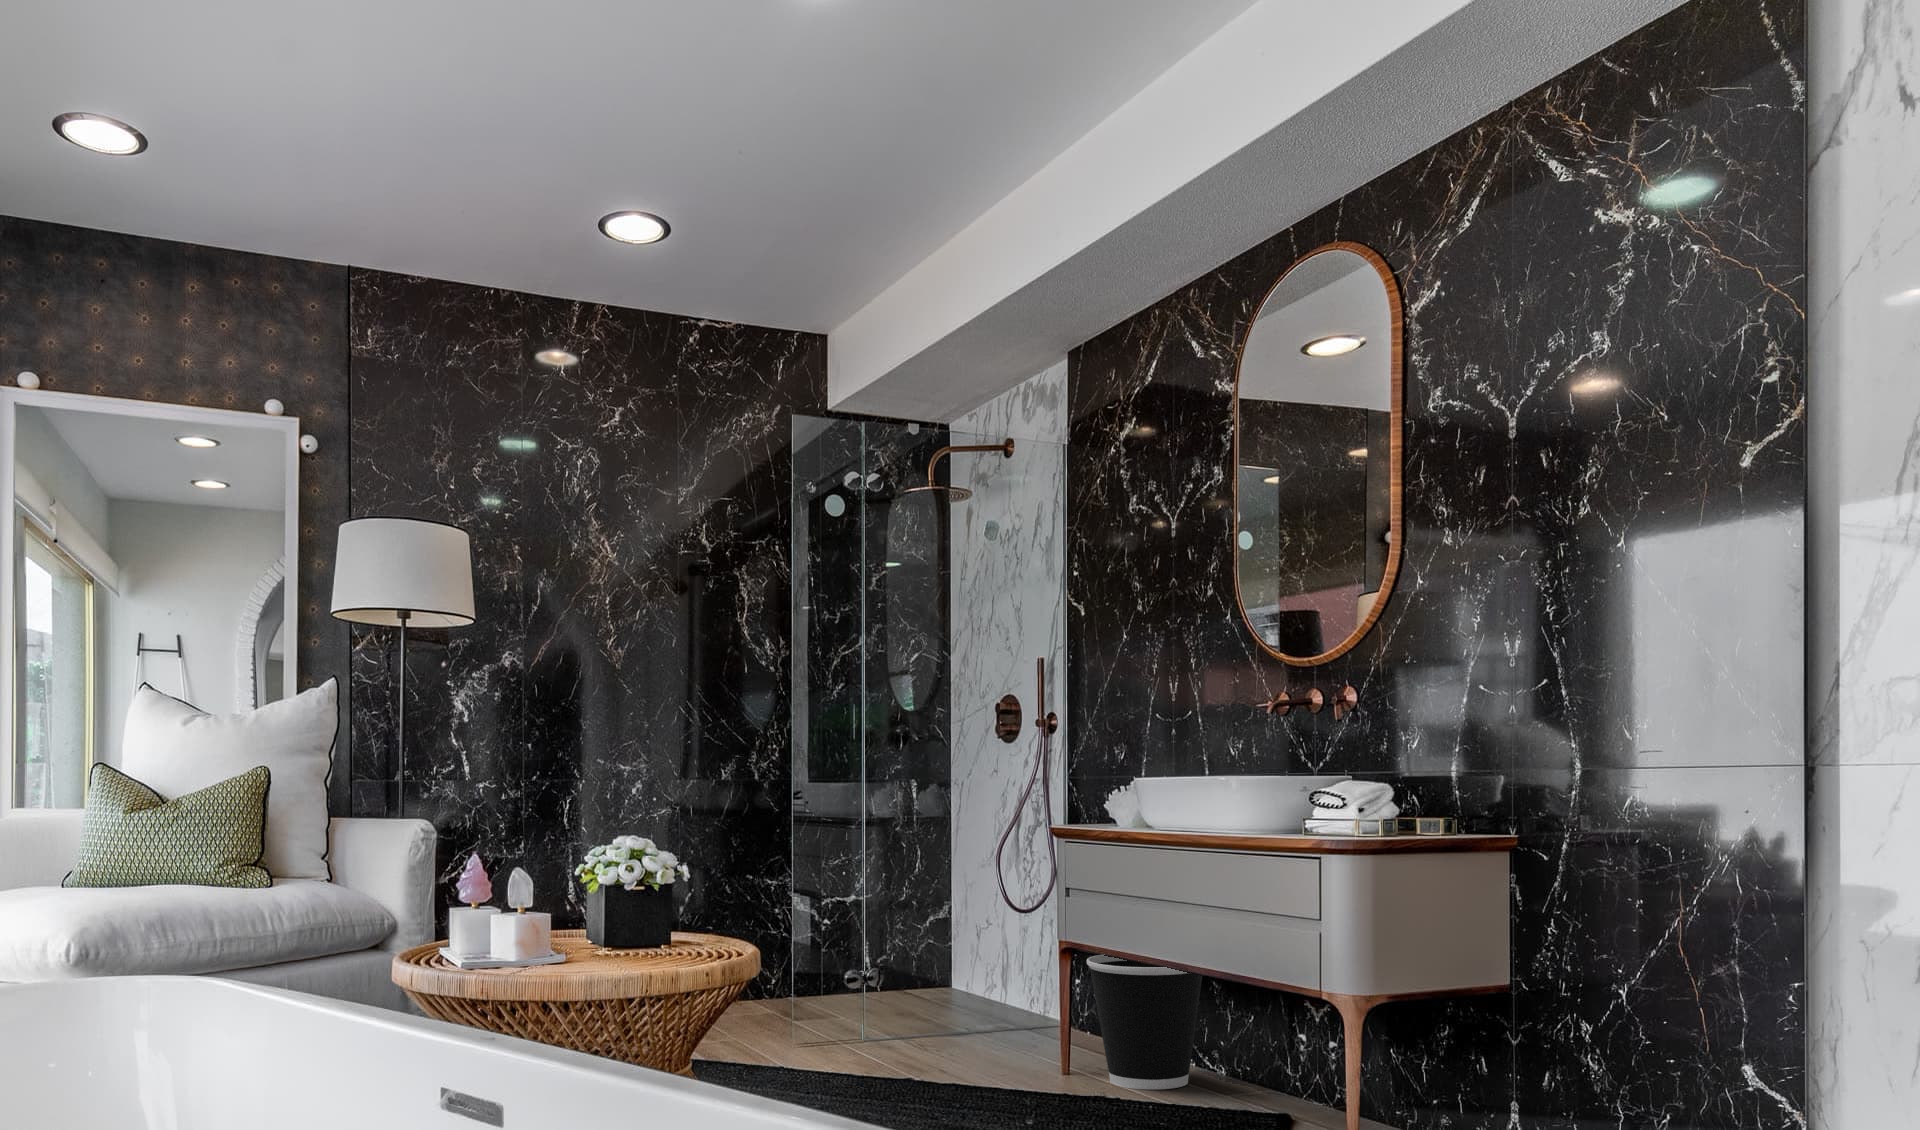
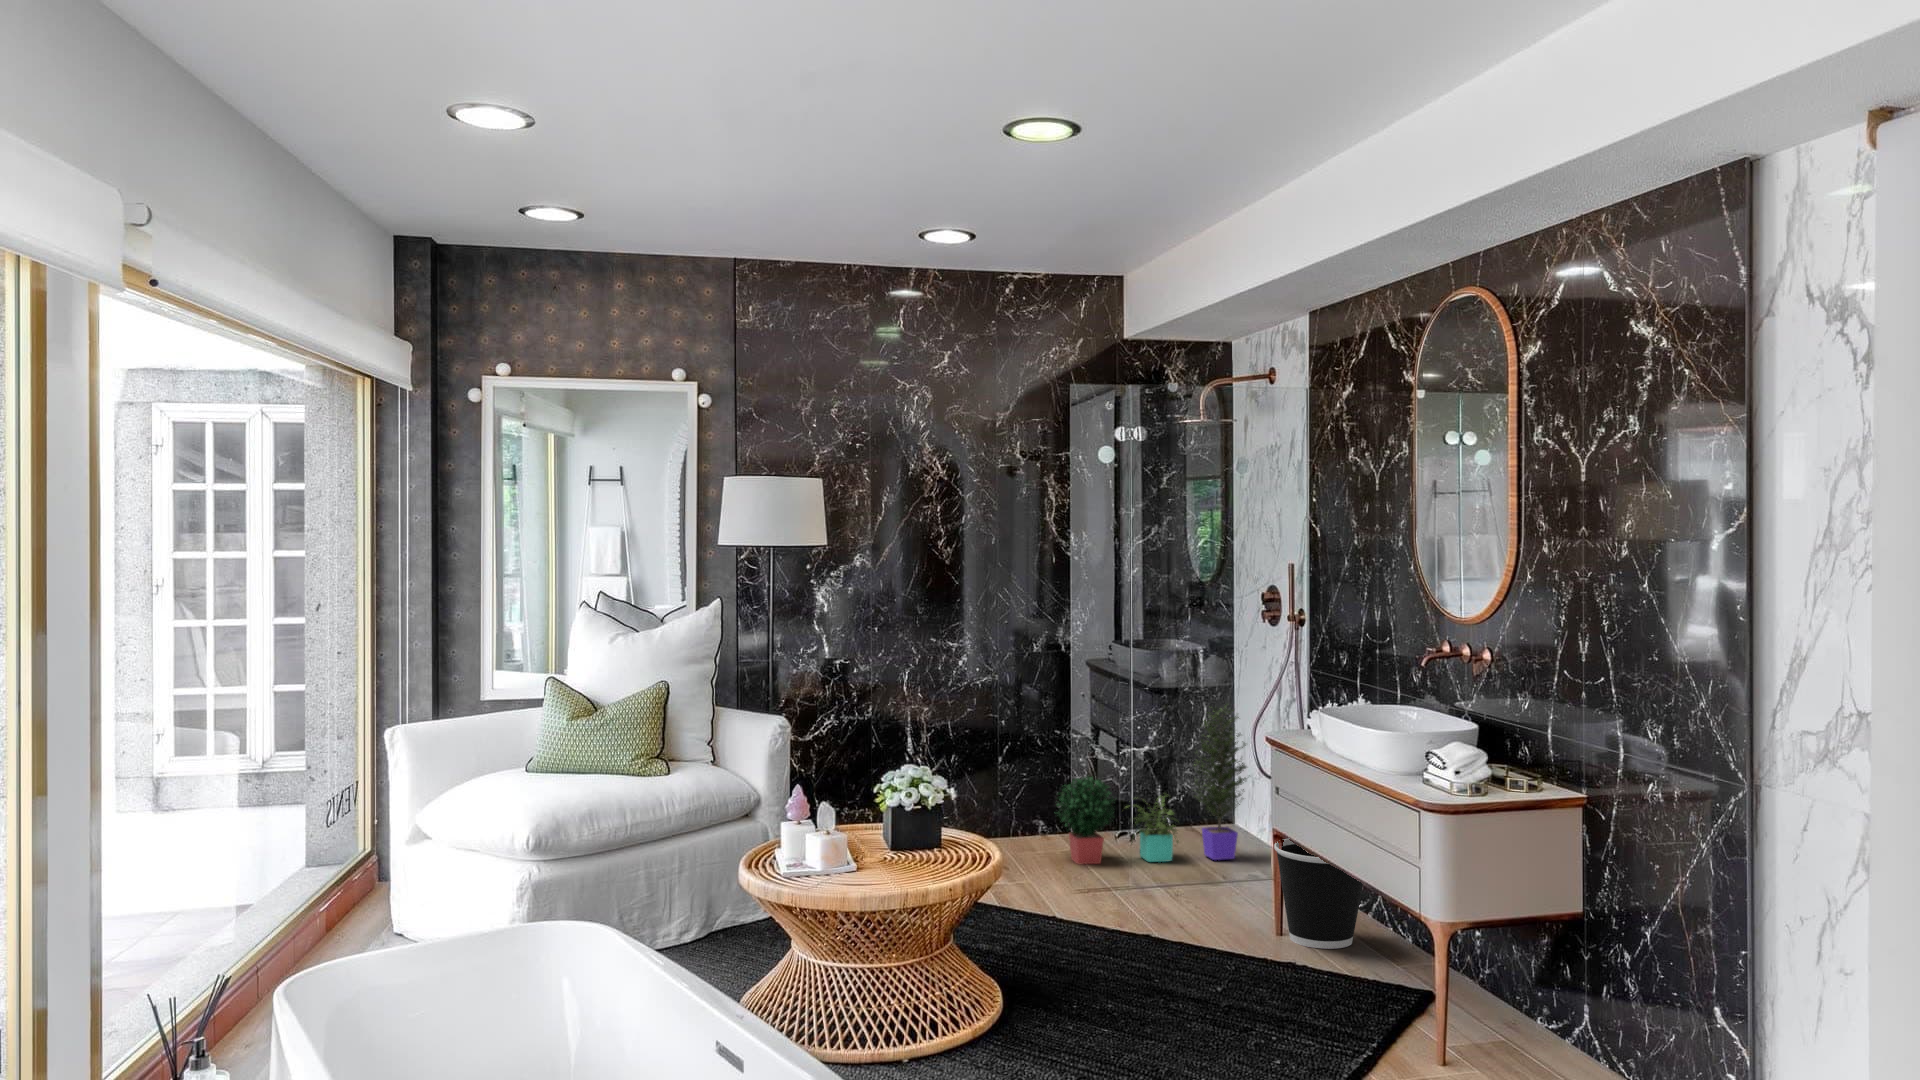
potted plant: none [768,822,1002,1032] -> present [1055,706,1247,864]

